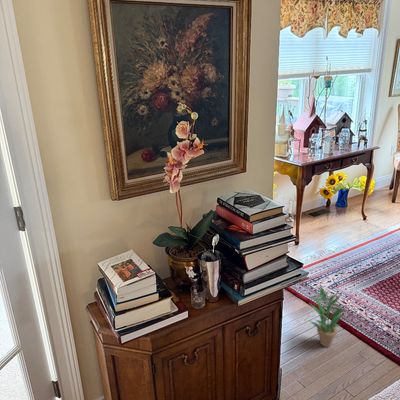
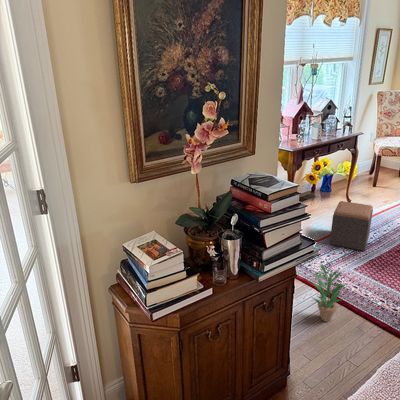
footstool: none [339,218,386,272] -> present [330,201,373,251]

